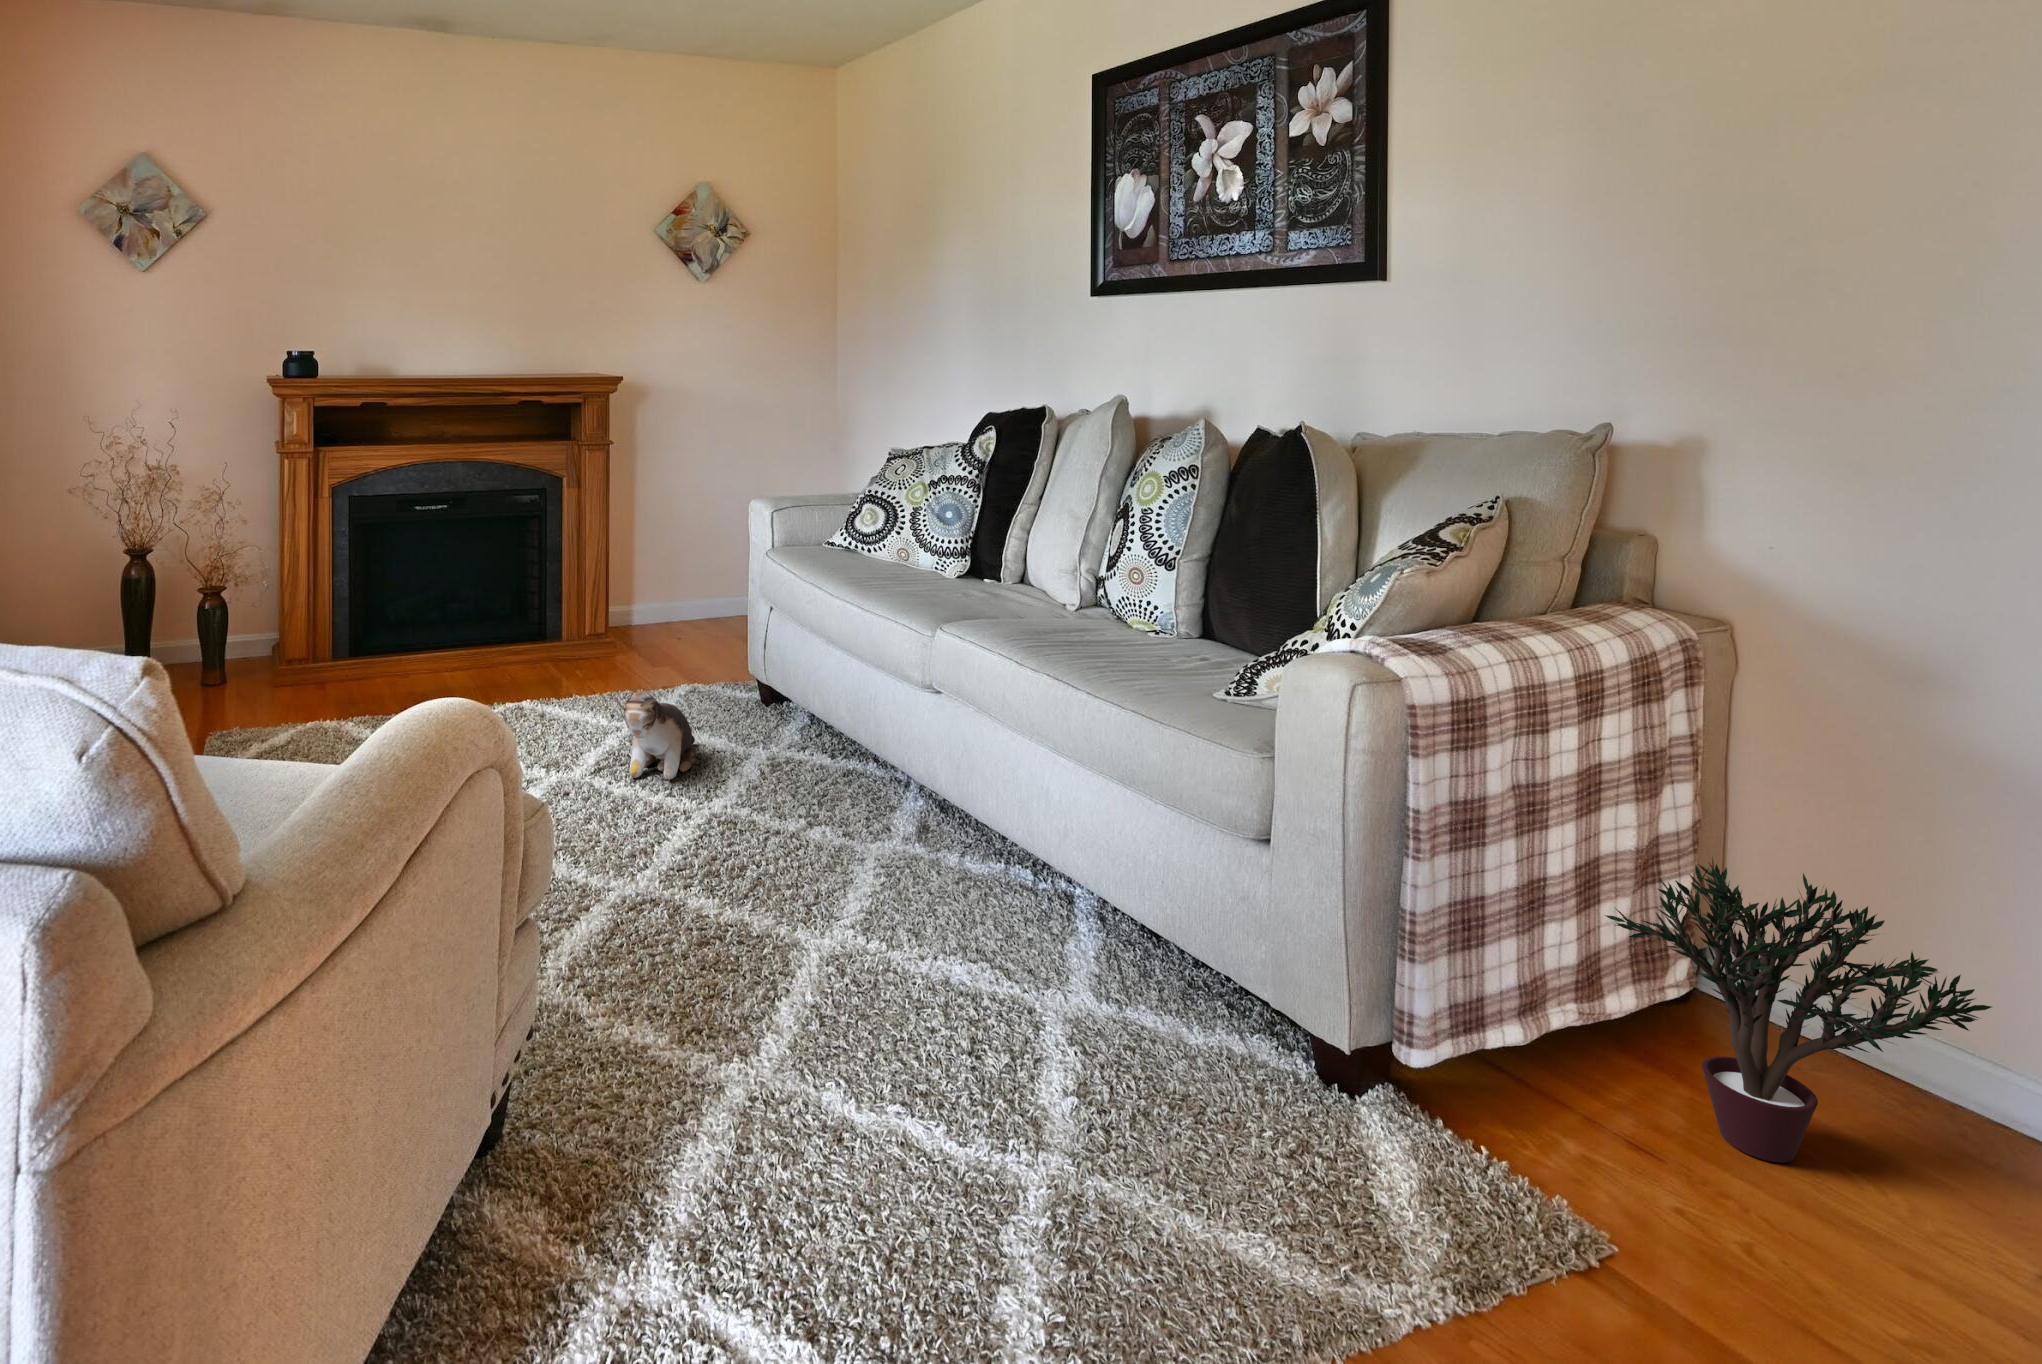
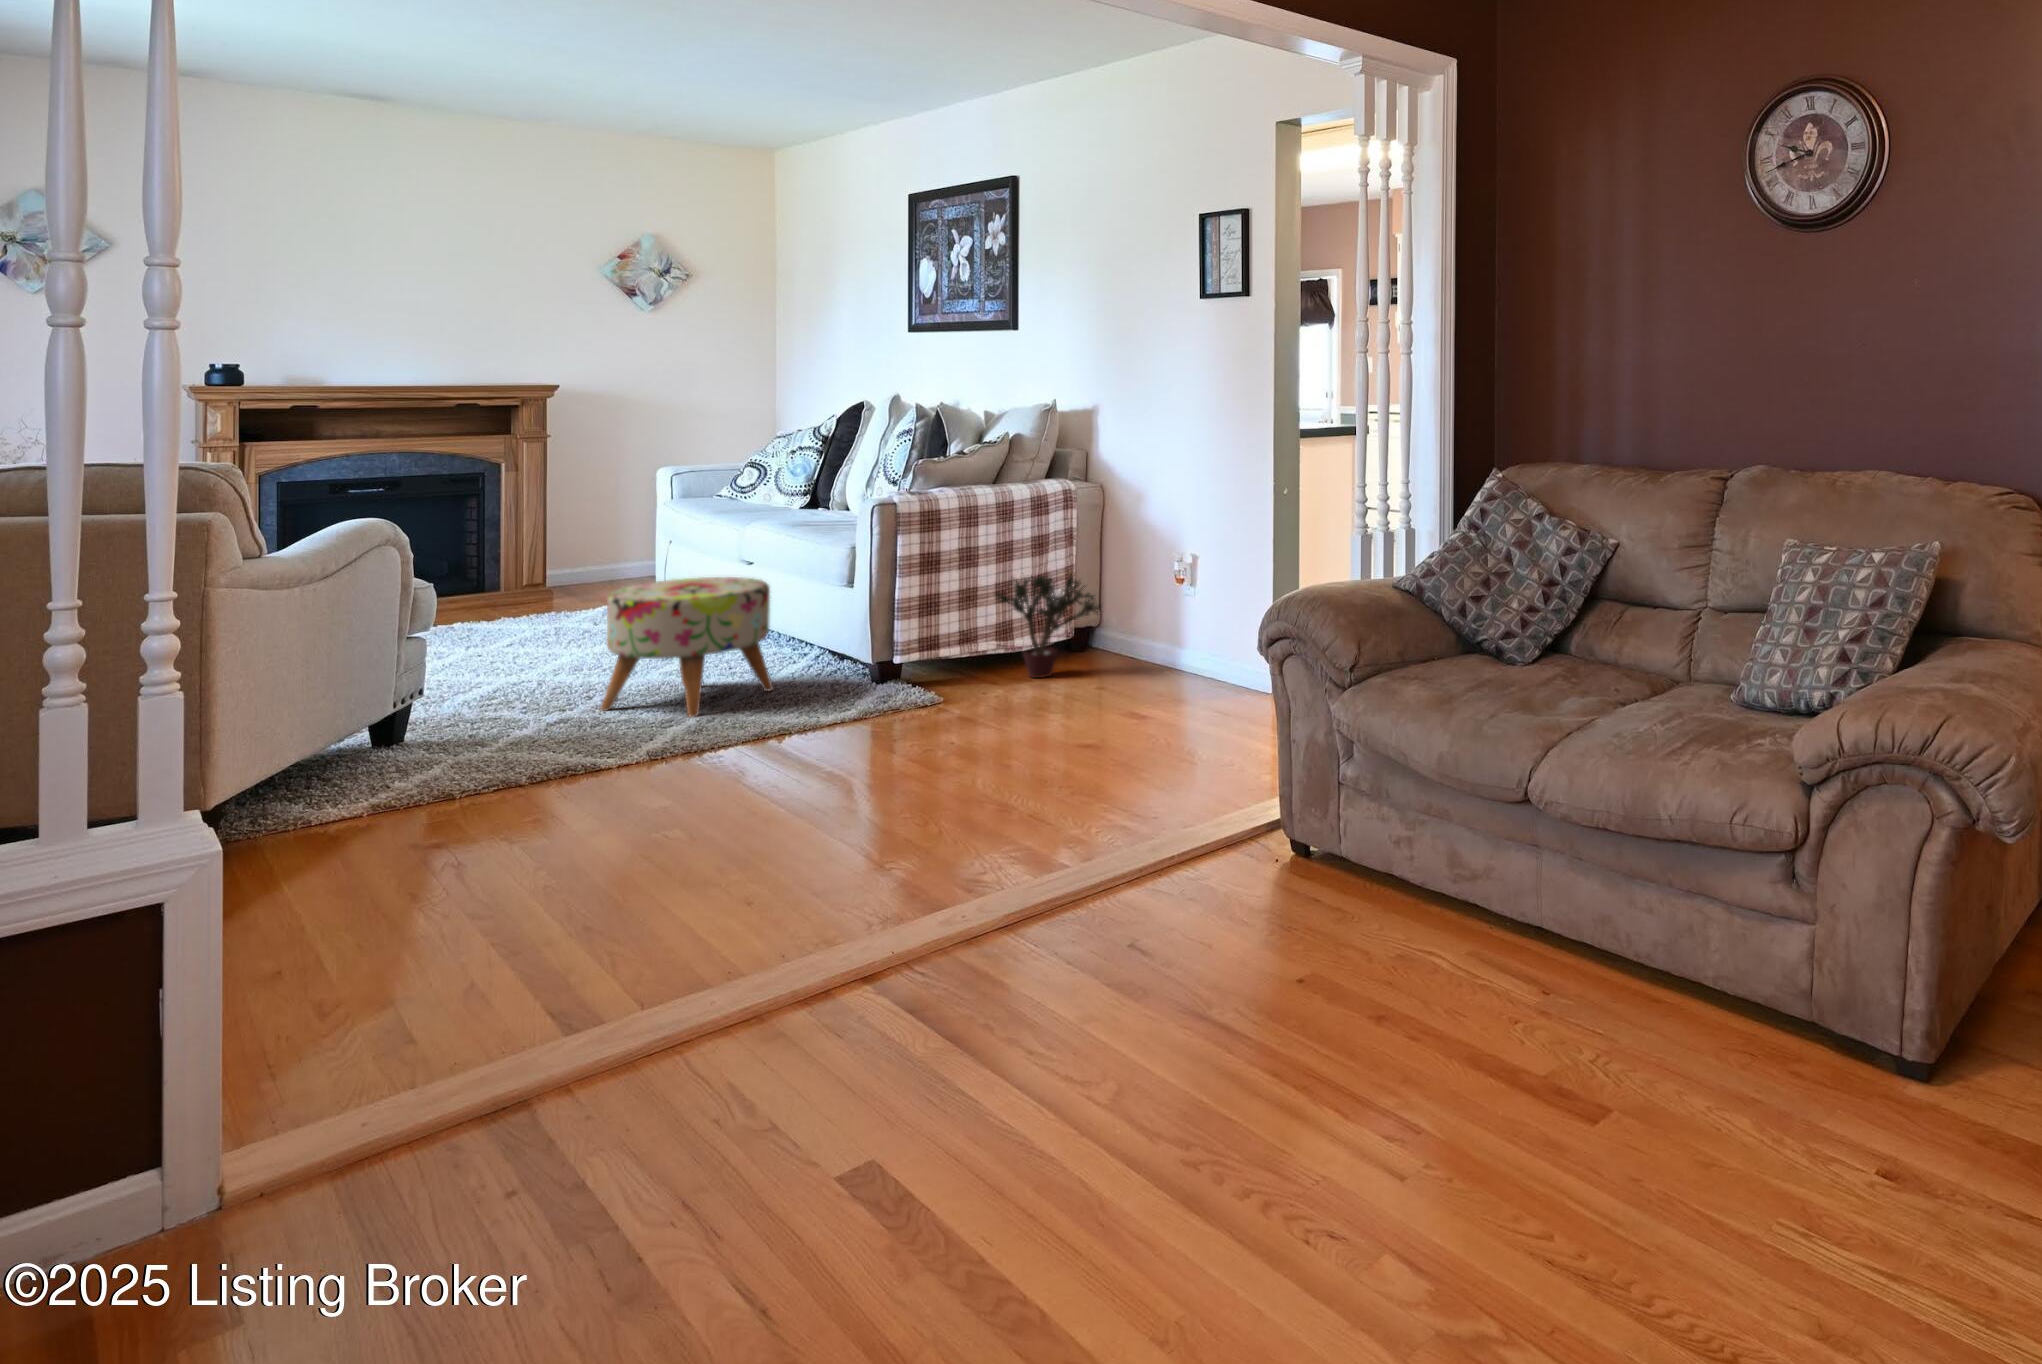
plush toy: present [615,691,695,779] -> none [520,585,596,644]
ottoman: none [824,787,1138,1195] -> present [601,577,773,717]

